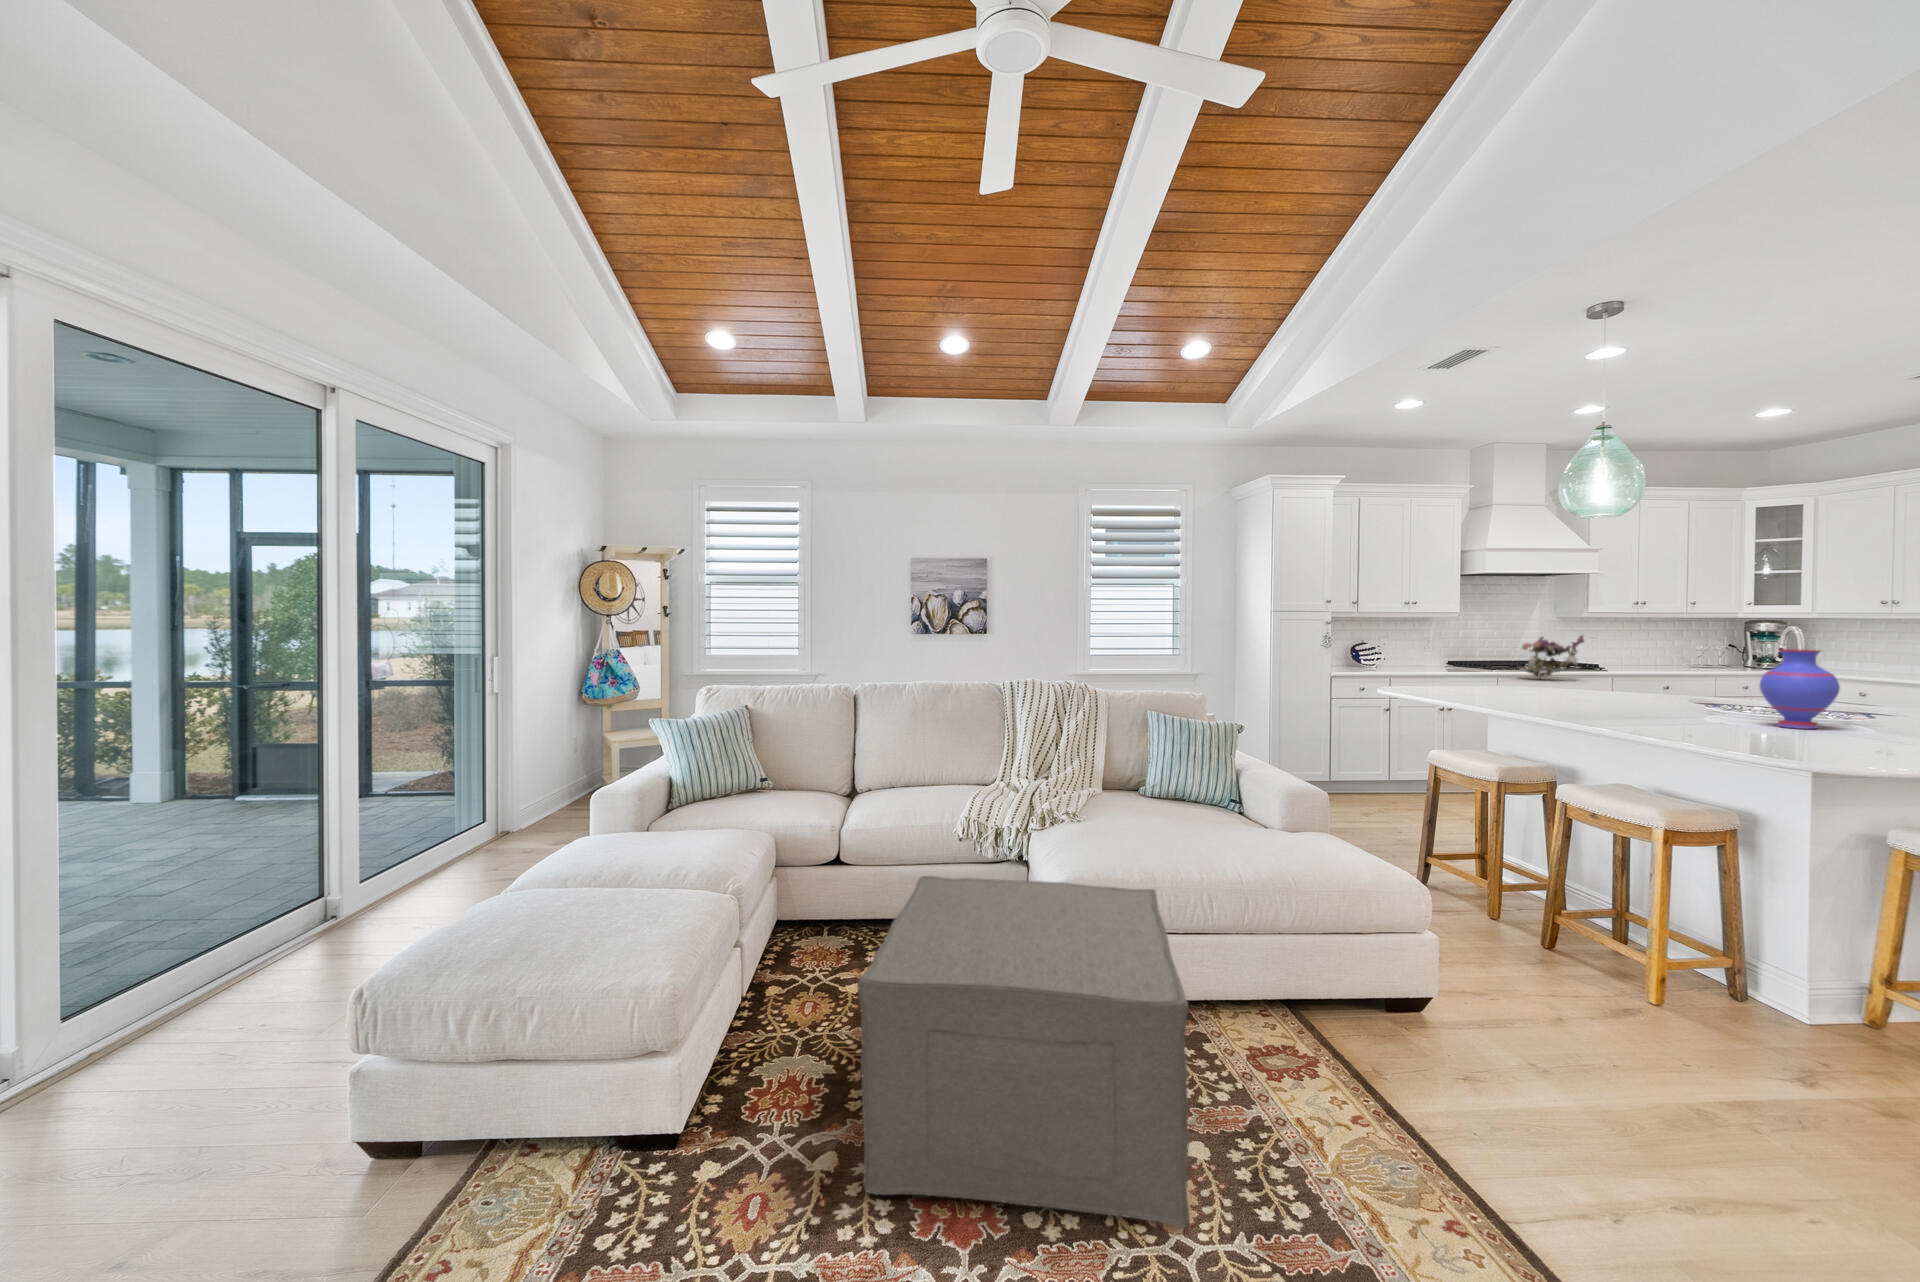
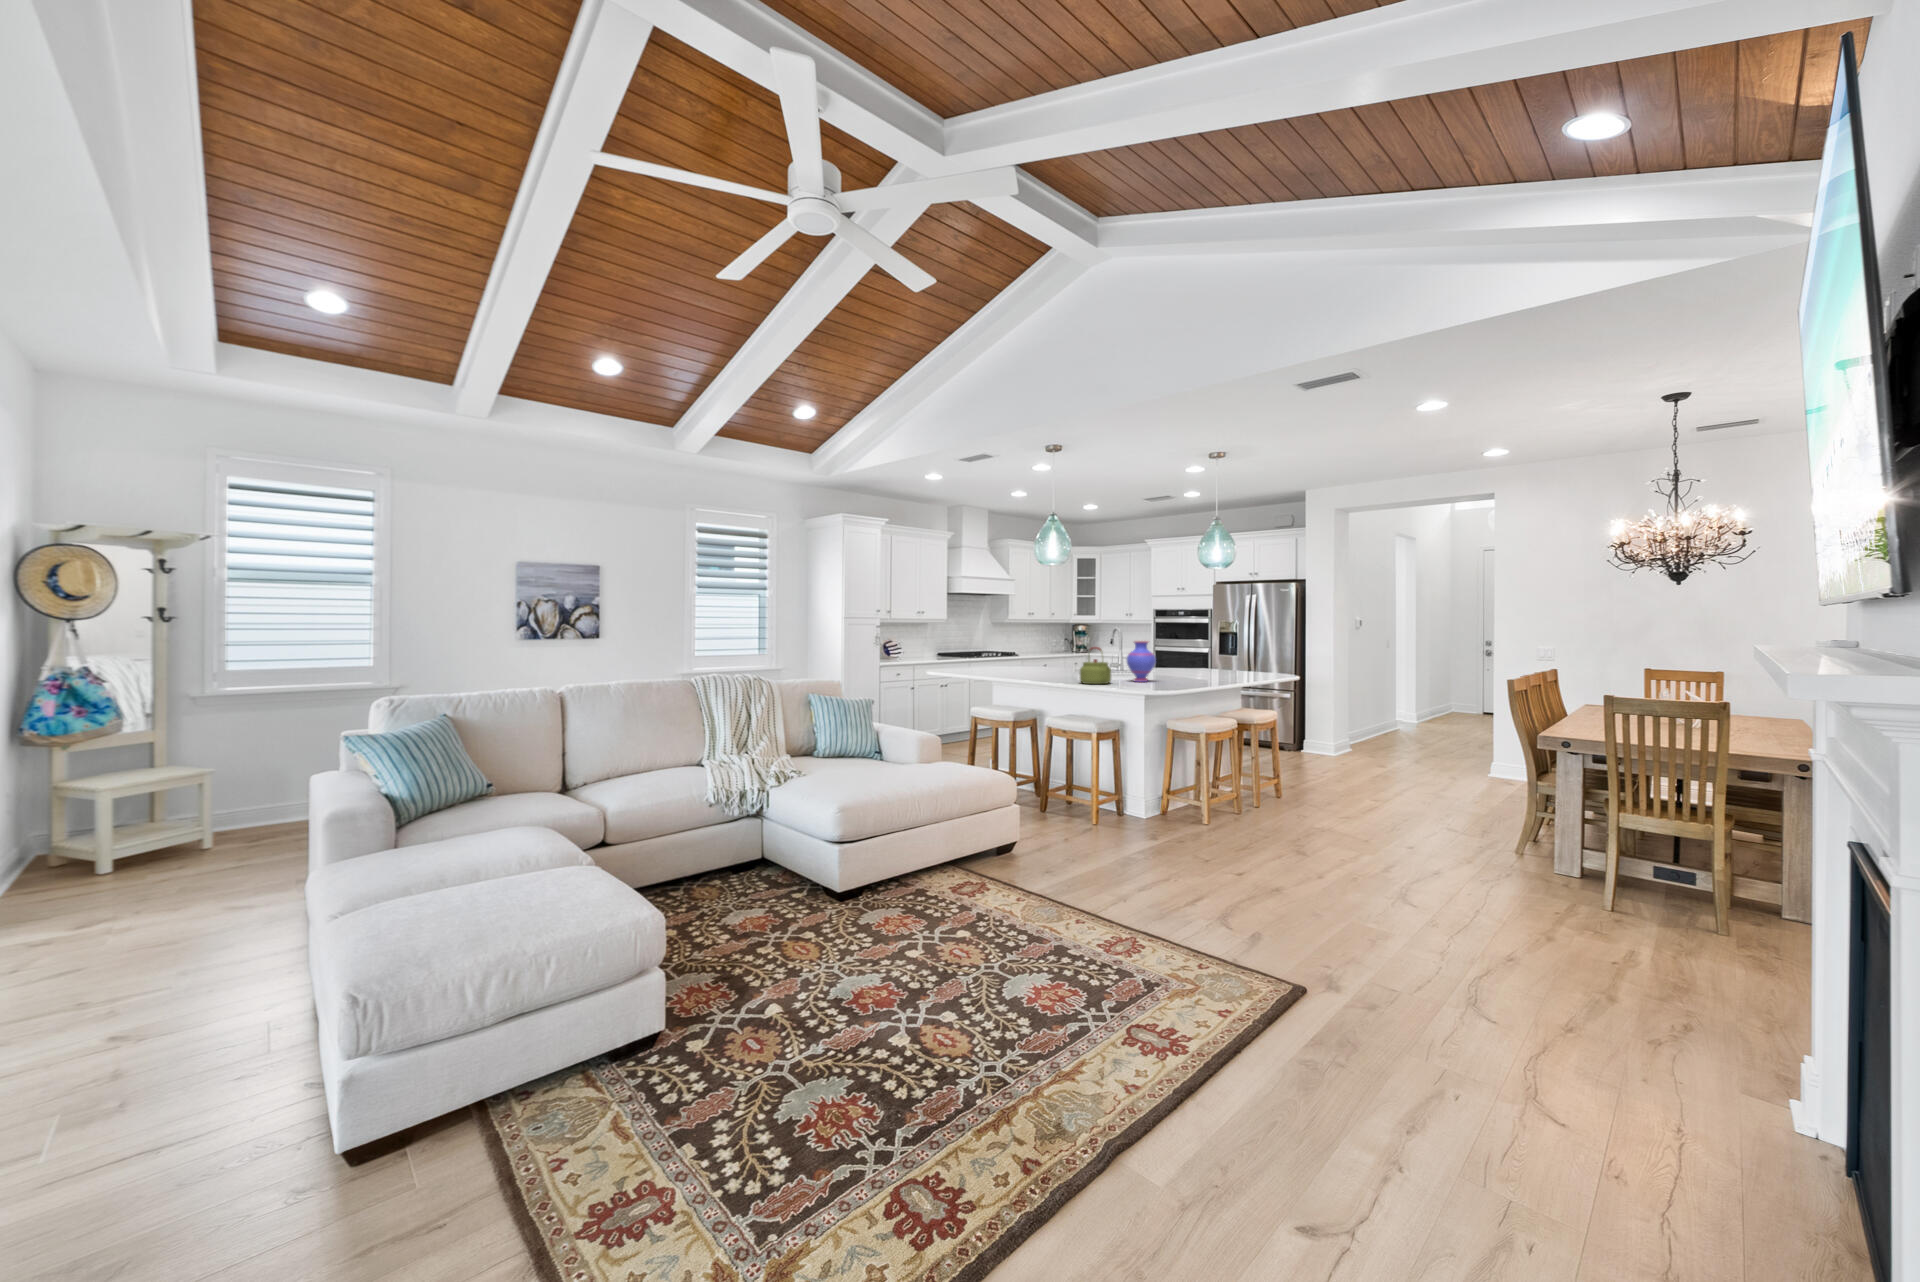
flower arrangement: present [1522,635,1584,679] -> none [985,632,1023,662]
kettle: none [1637,657,1714,726] -> present [1080,647,1111,684]
ottoman: present [858,876,1190,1228] -> none [751,802,983,1002]

